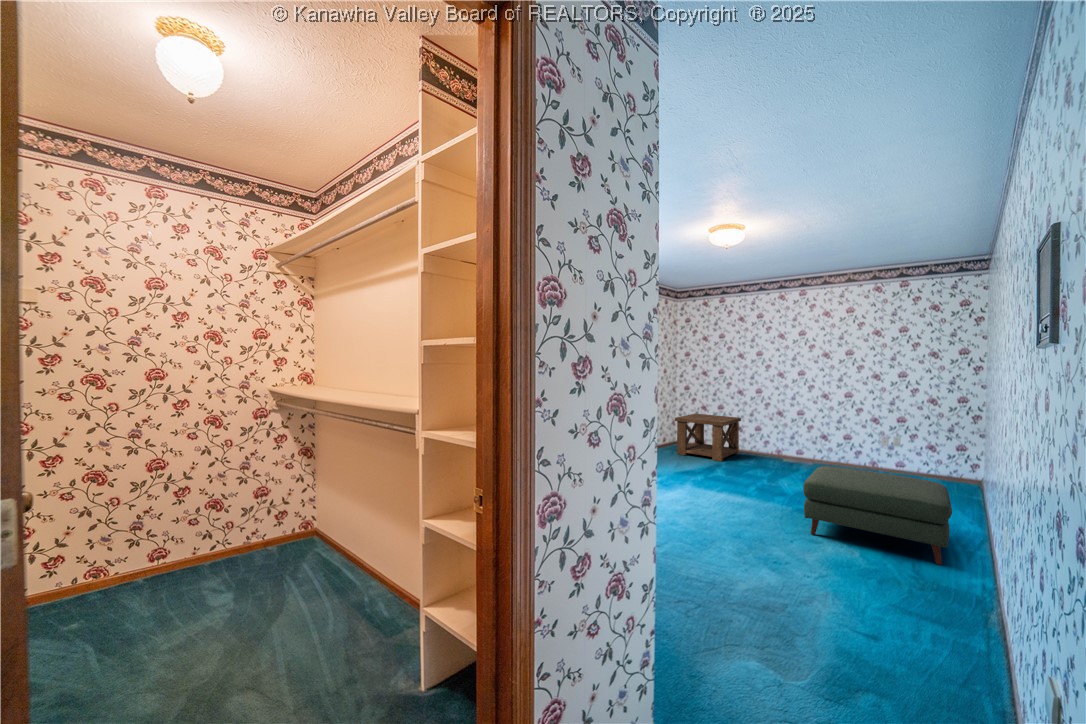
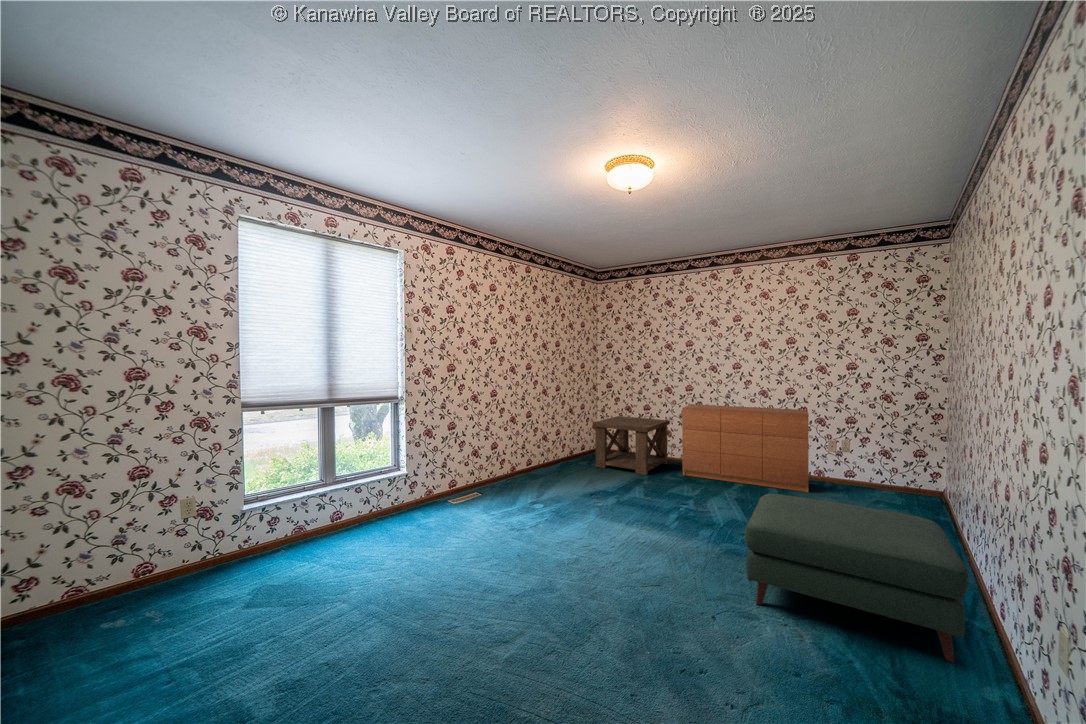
dresser: none [753,404,864,478] -> present [682,404,809,493]

